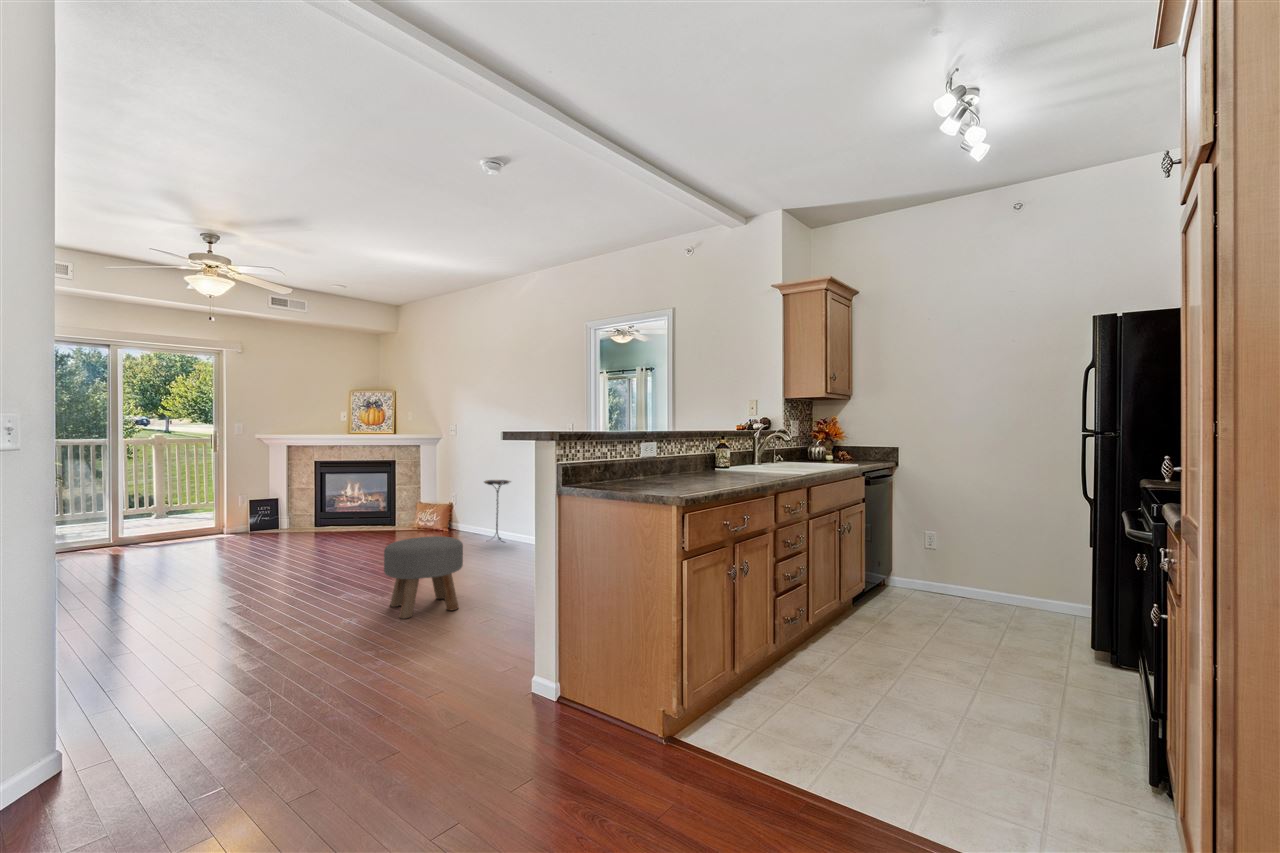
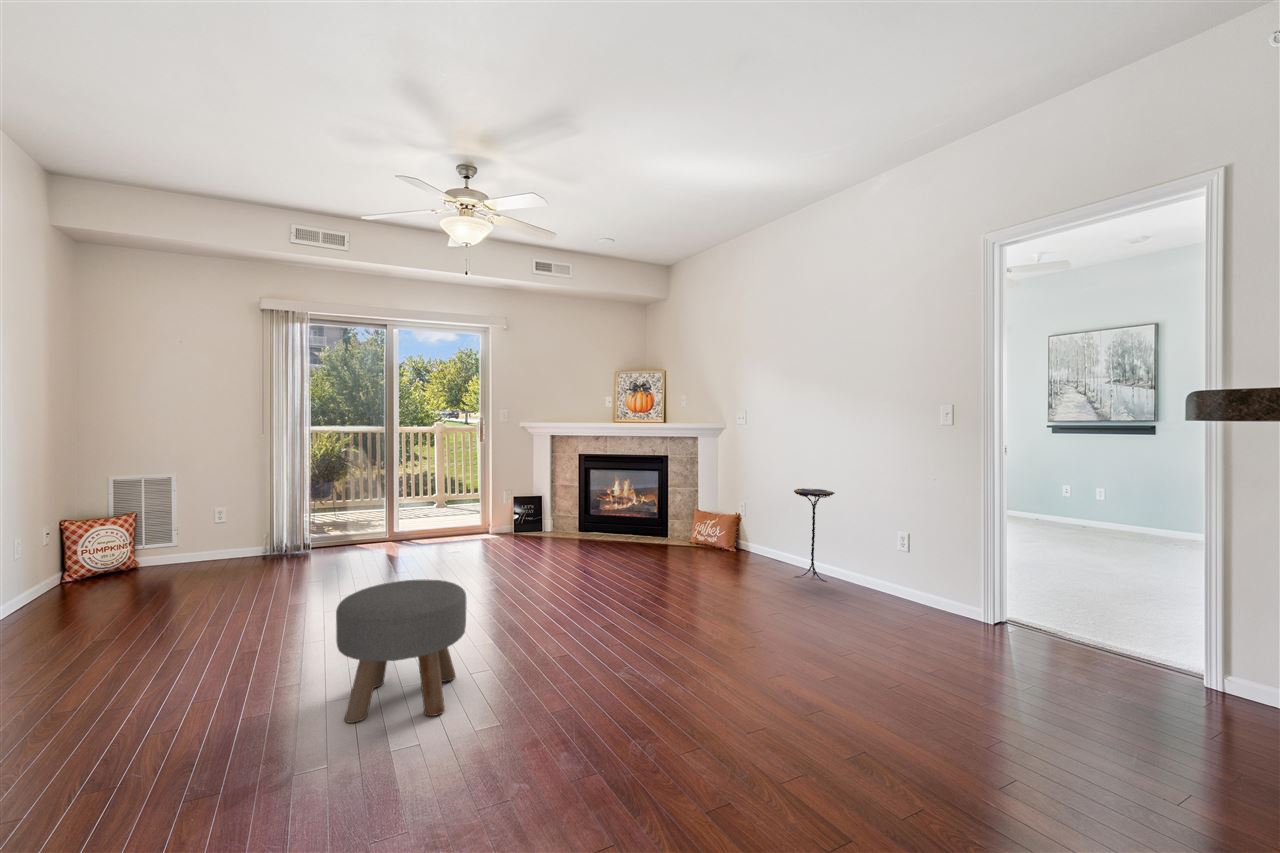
ottoman: present [384,536,463,619] -> present [336,579,466,723]

